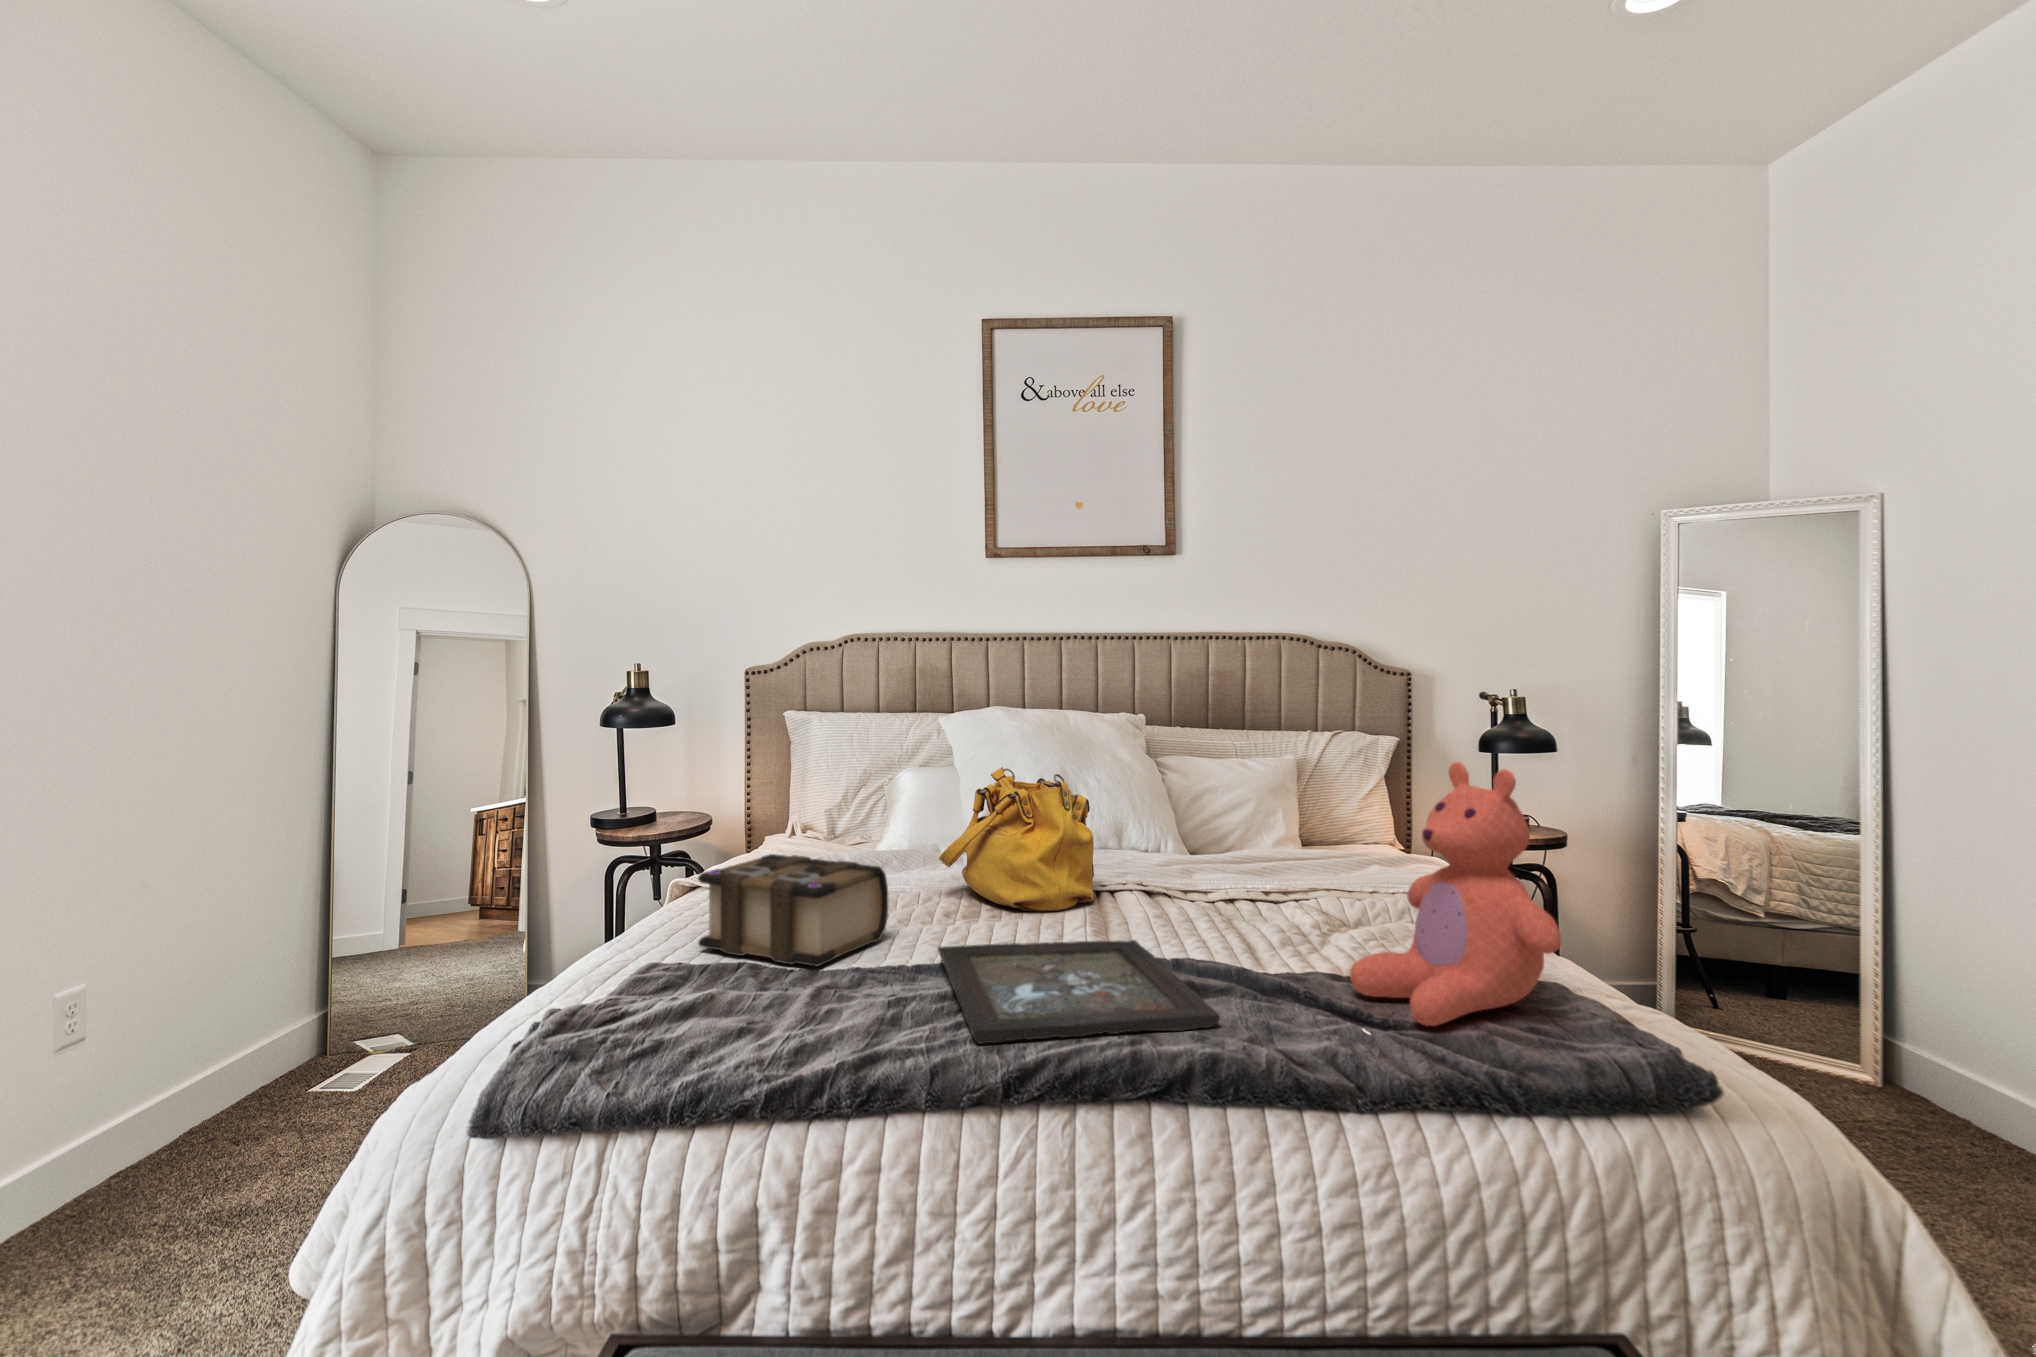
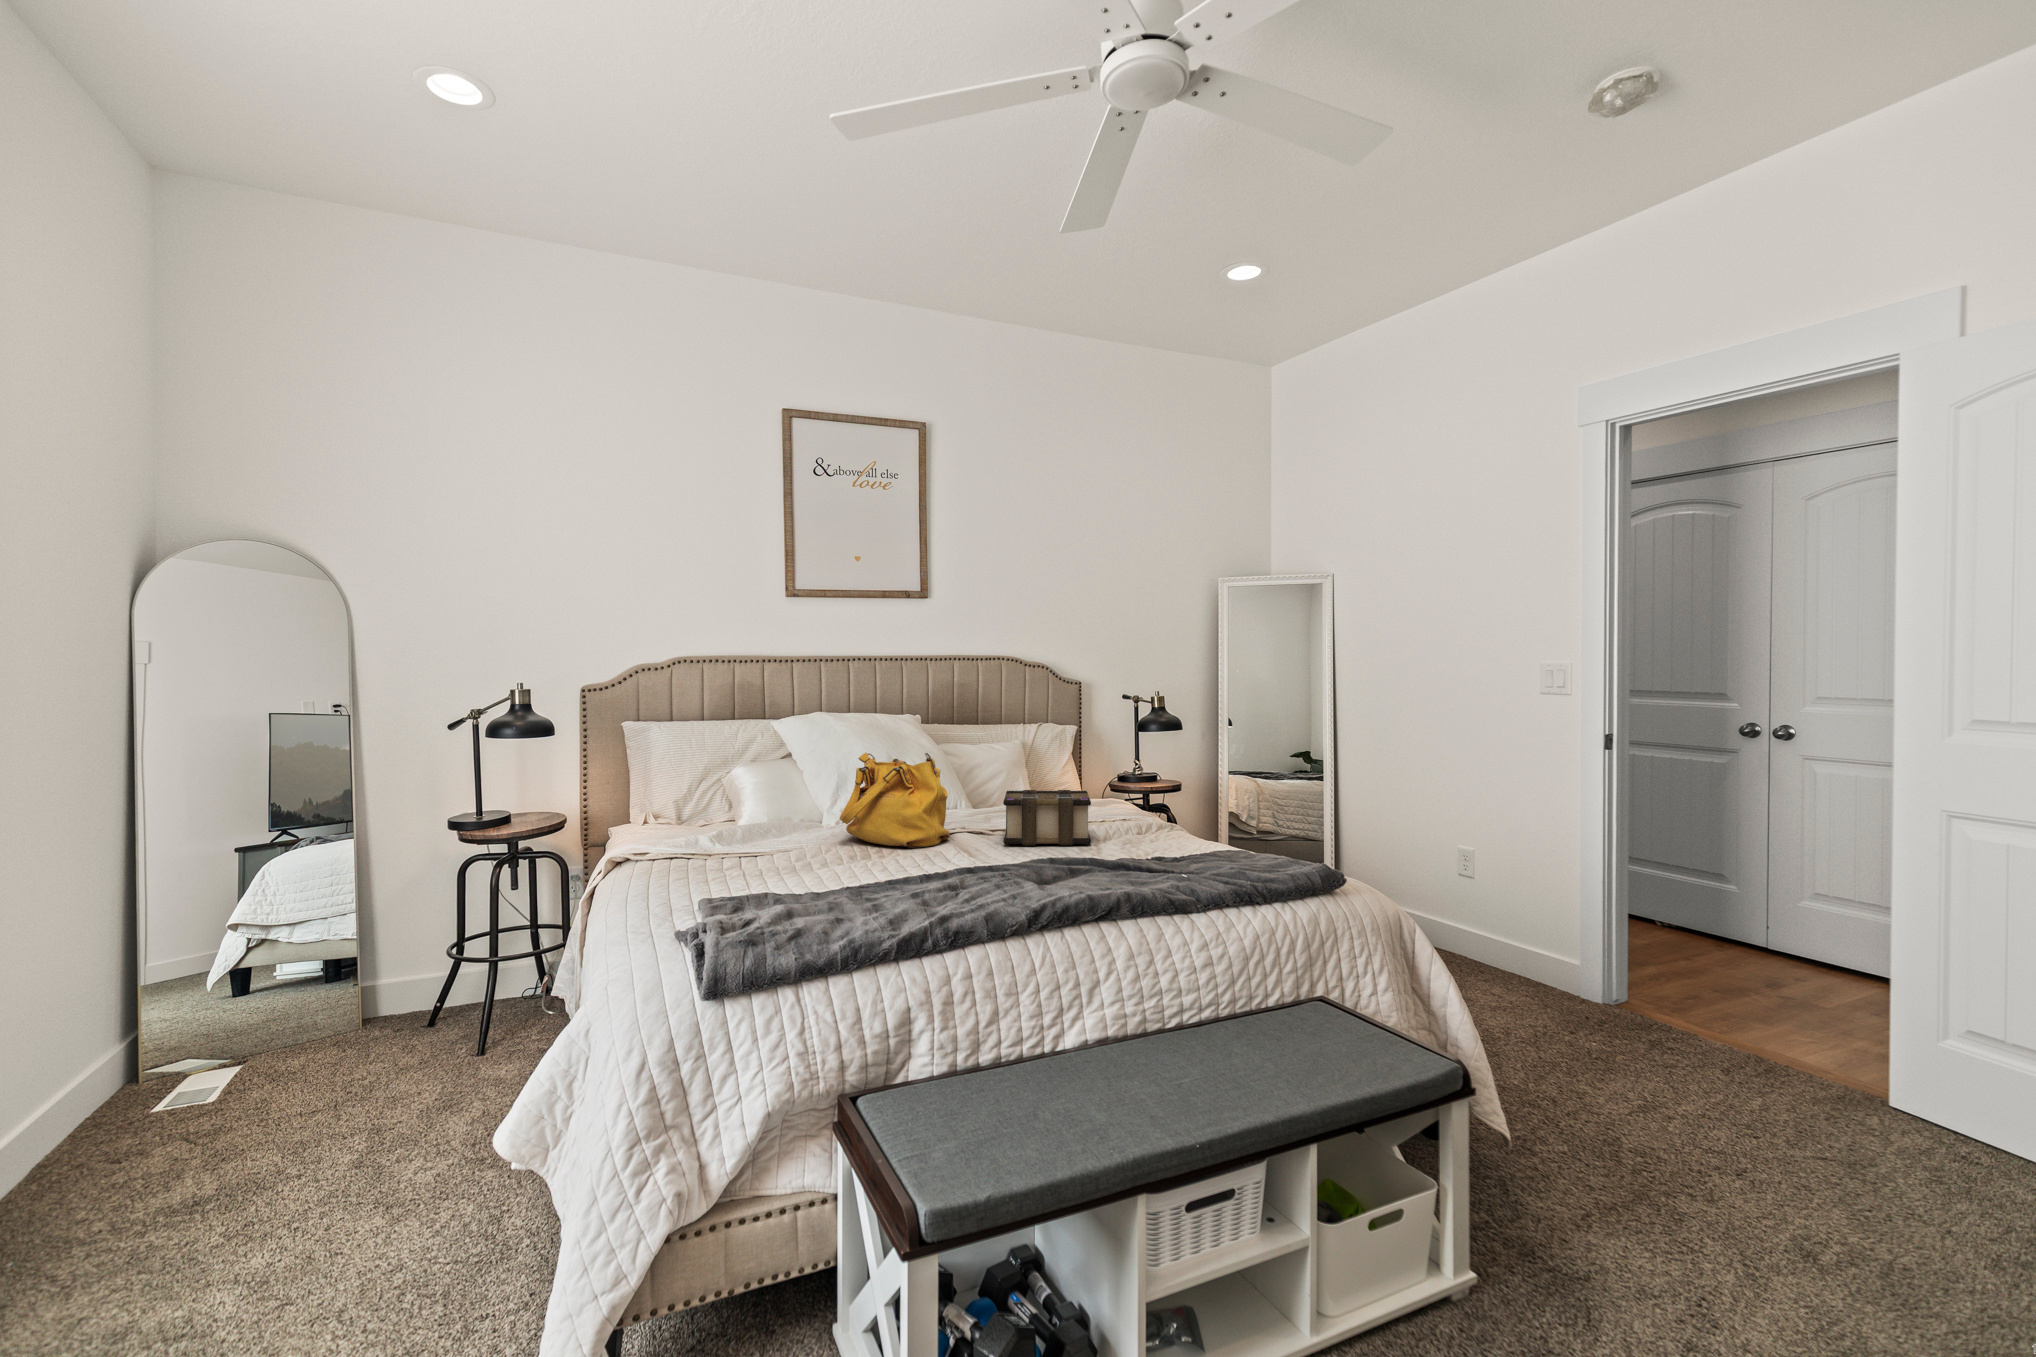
teddy bear: present [1350,762,1561,1026] -> none [1154,728,1266,871]
book: present [698,854,888,967] -> present [1003,790,1091,845]
tray: present [938,940,1220,1044] -> none [900,852,1106,906]

